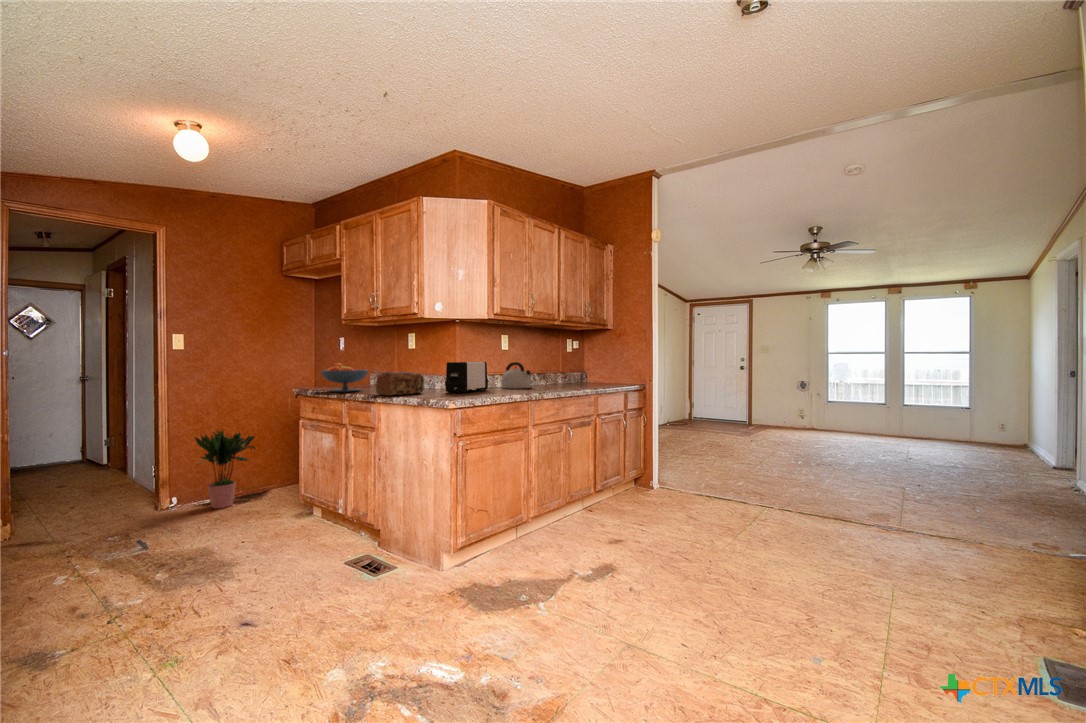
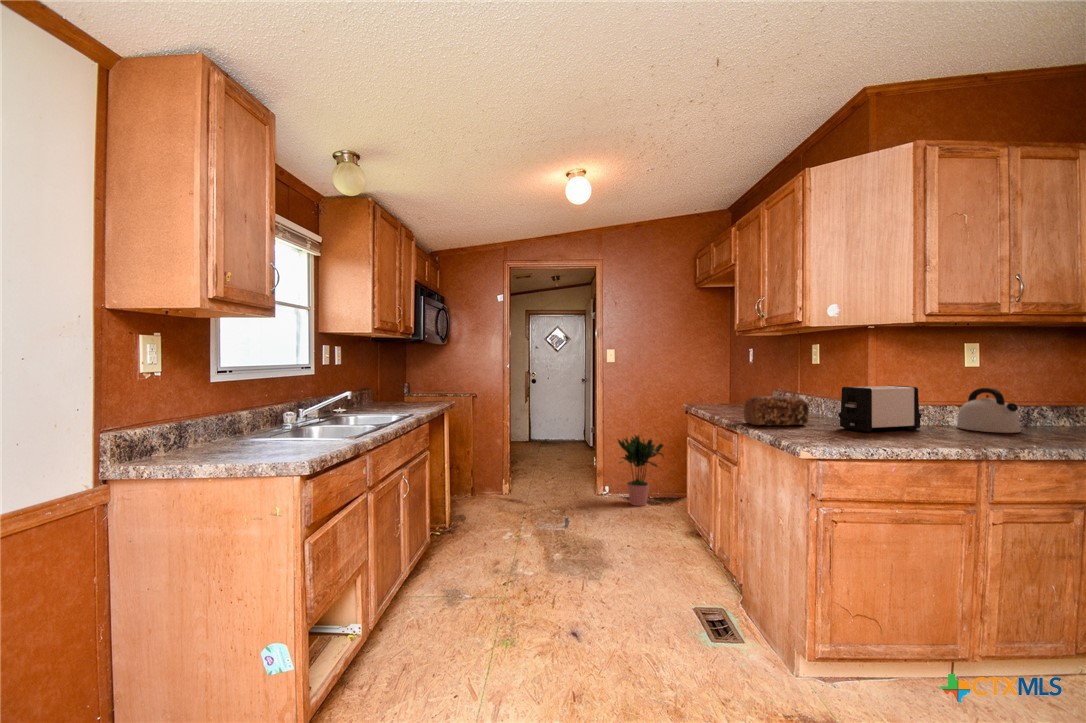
fruit bowl: present [321,363,368,392] -> none [702,380,755,413]

